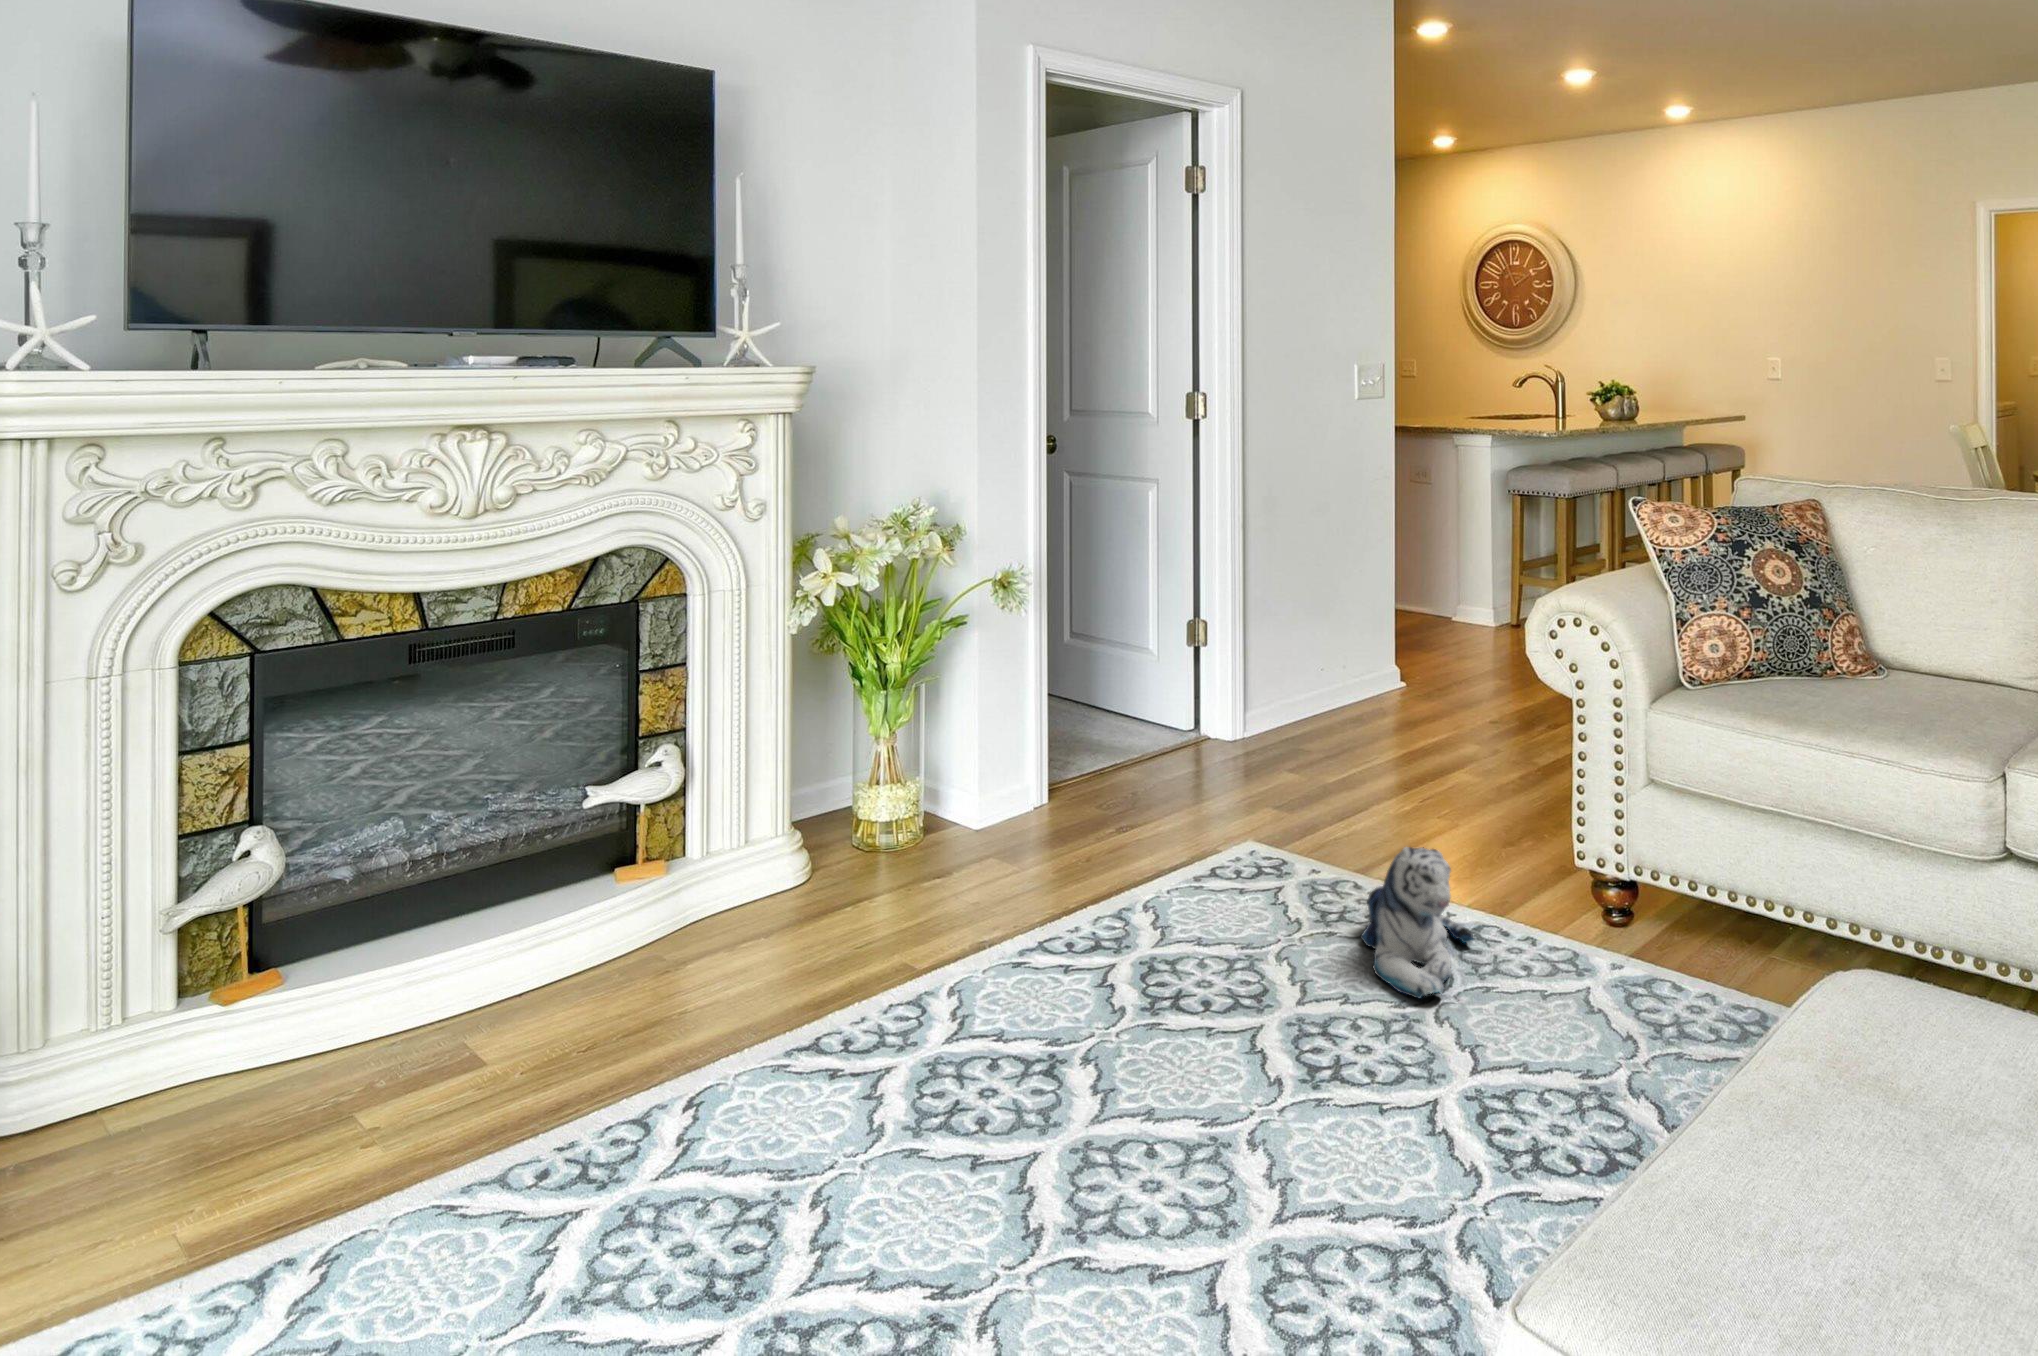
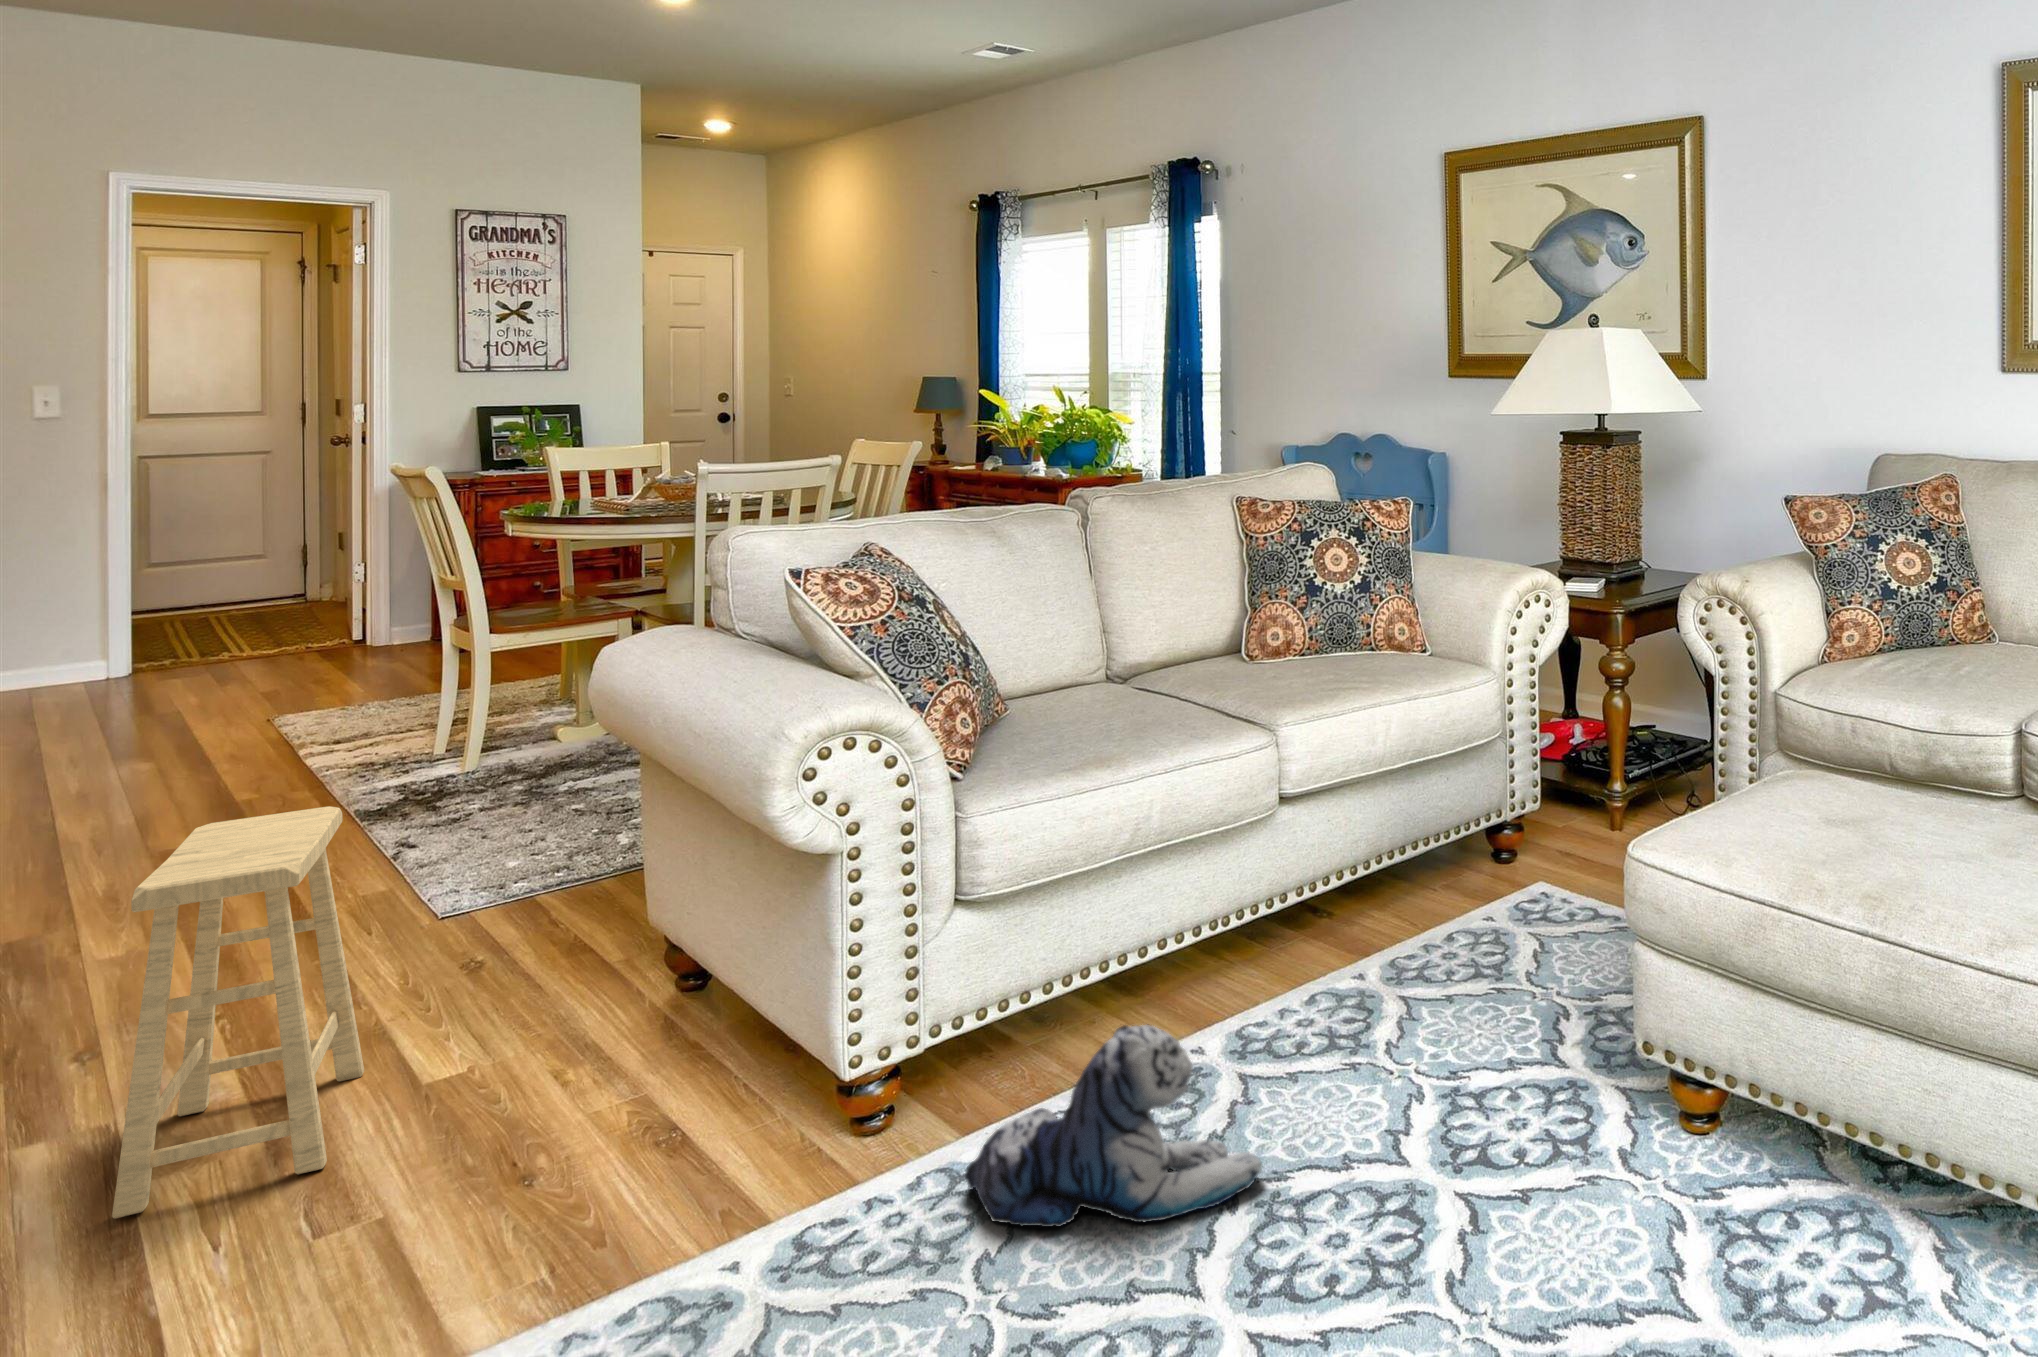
footstool: none [1356,590,1502,775] -> present [112,806,364,1218]

